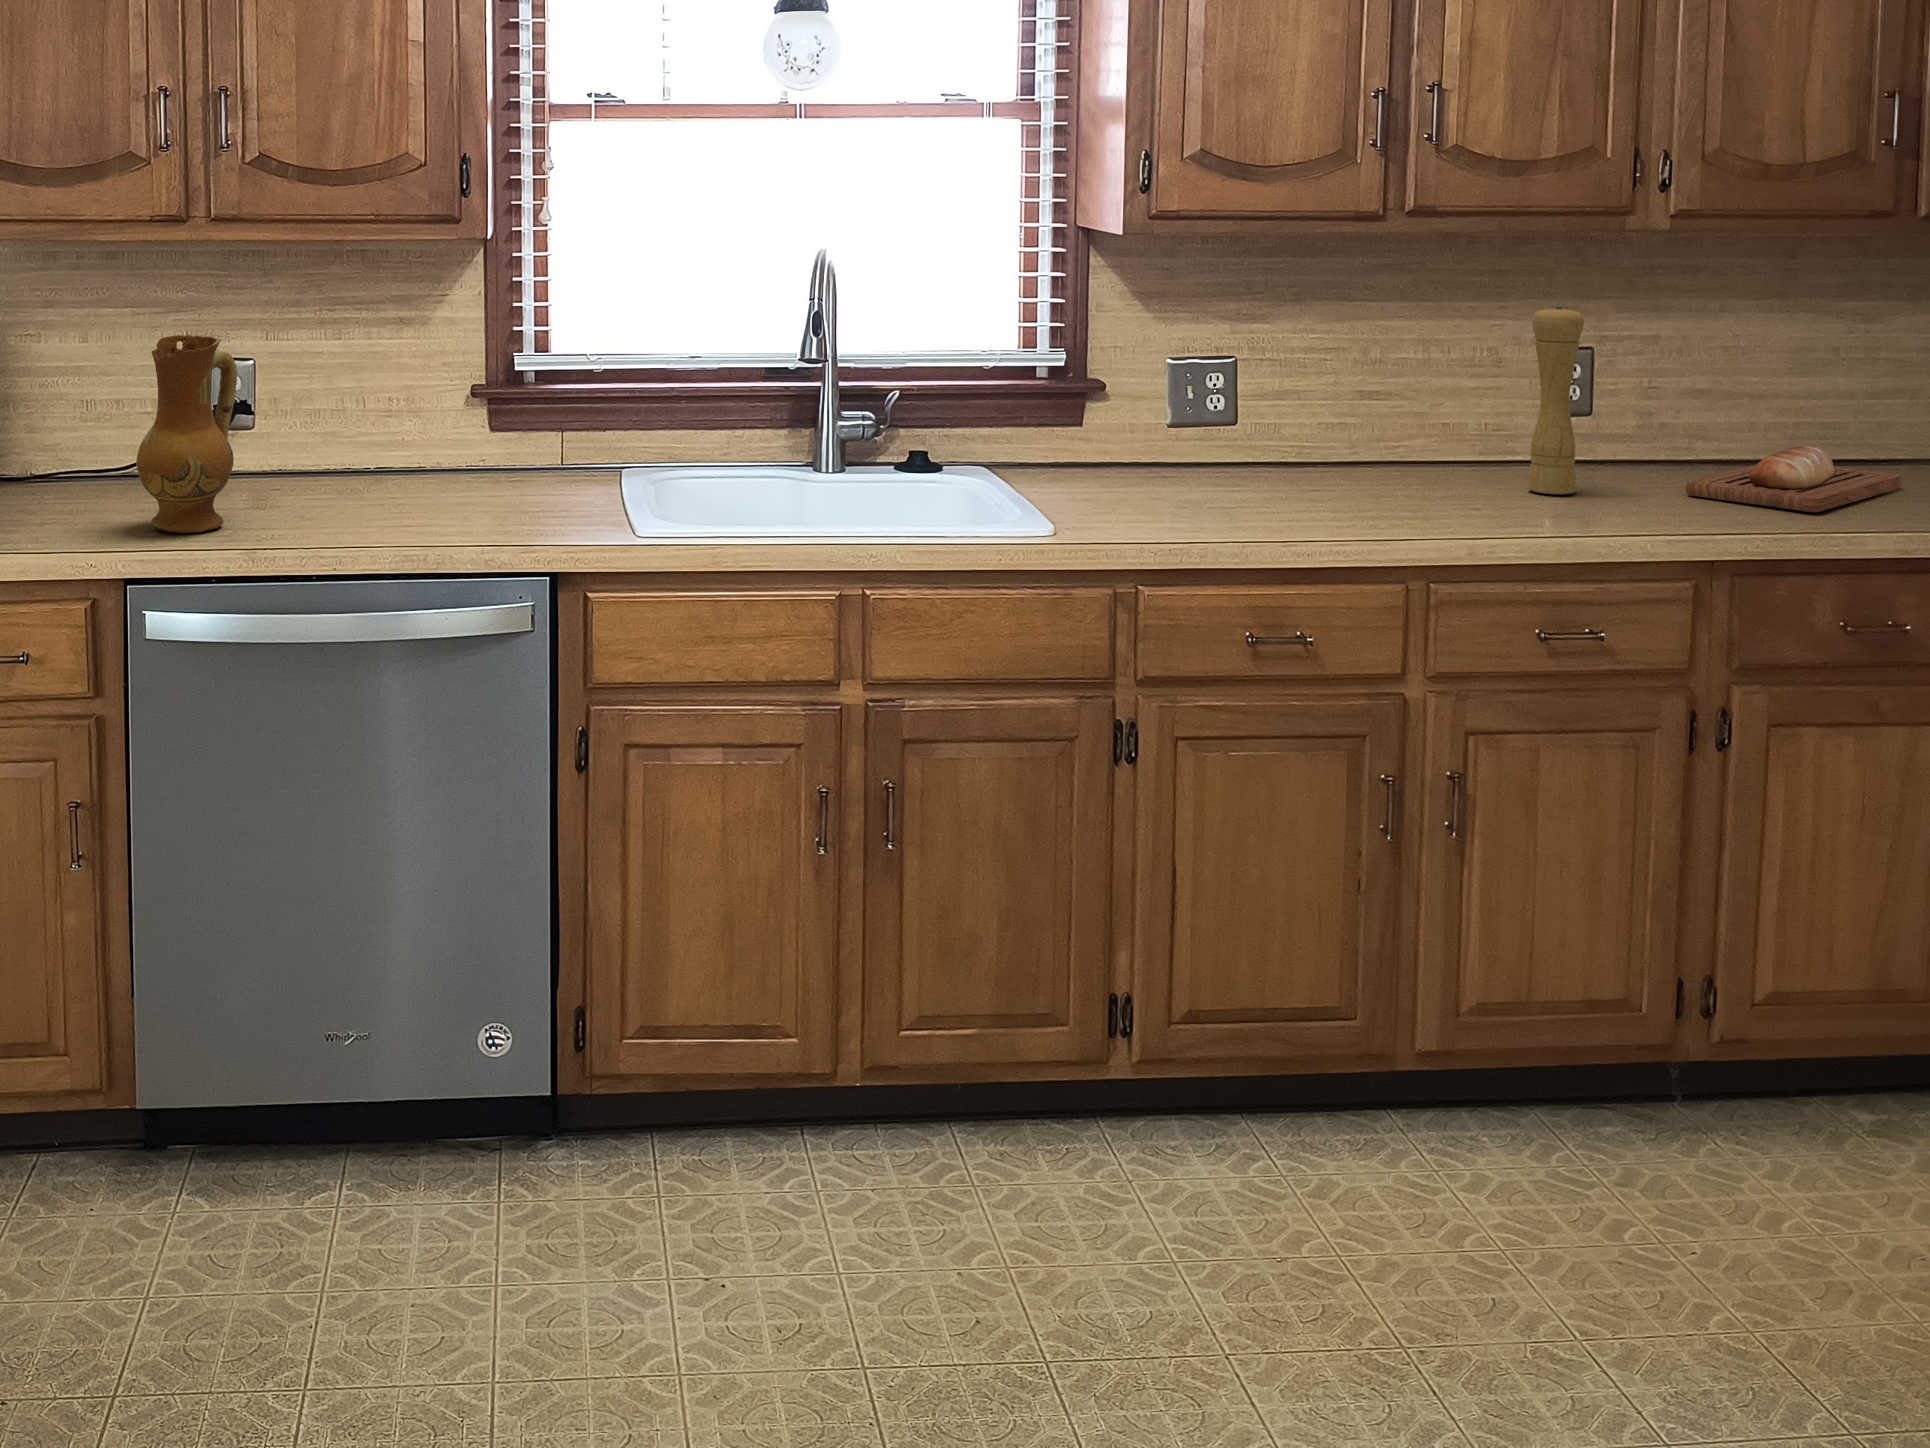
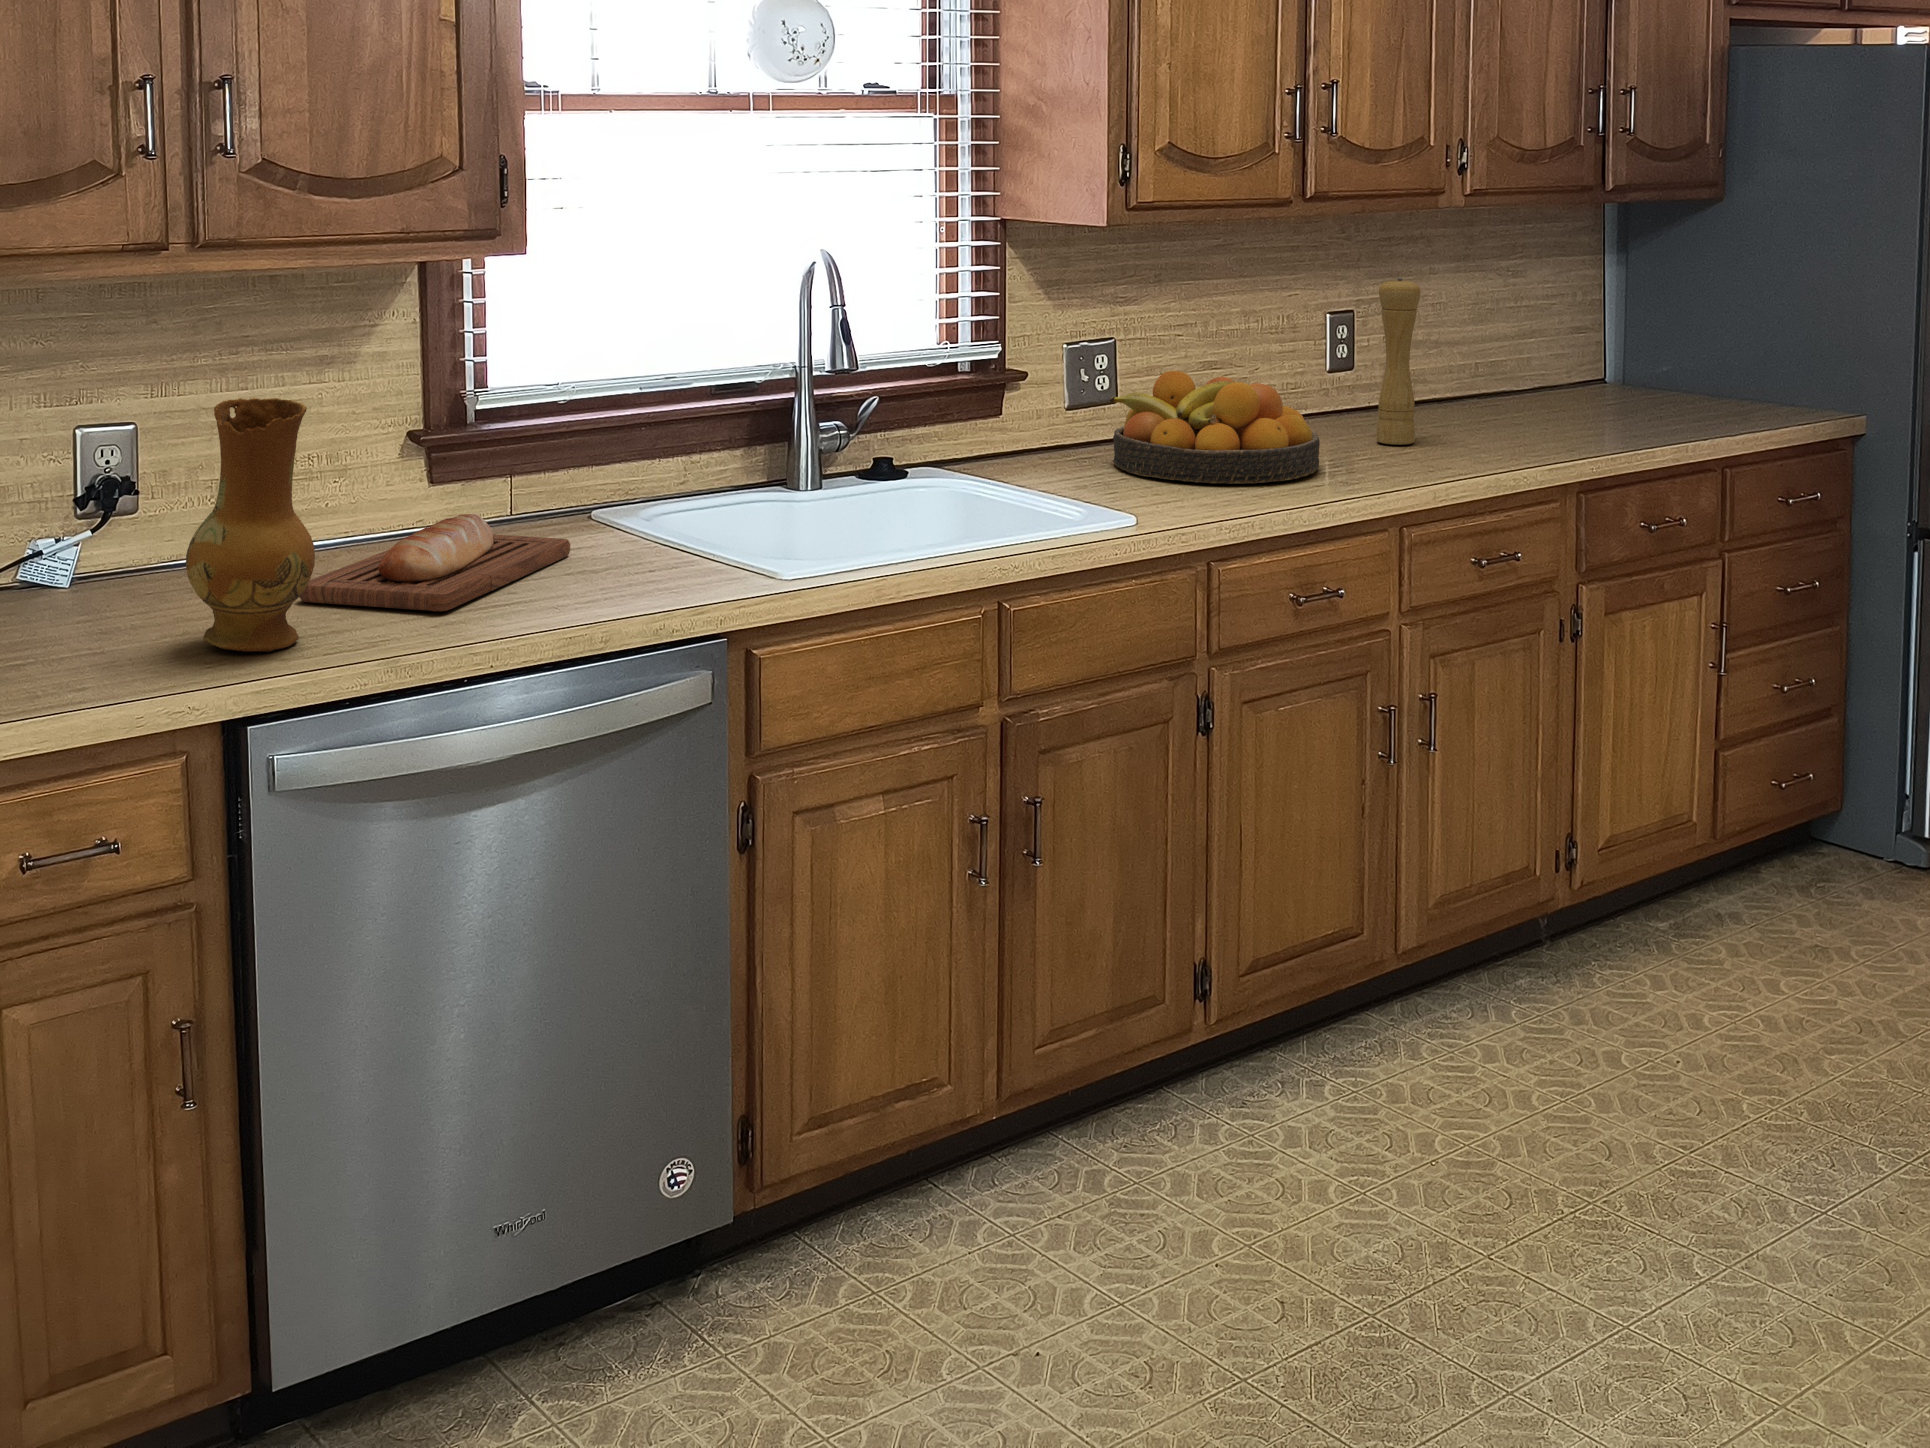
fruit bowl: none [1170,389,1397,512] -> present [1109,371,1320,484]
bread loaf: present [1686,445,1902,512] -> present [299,514,570,611]

